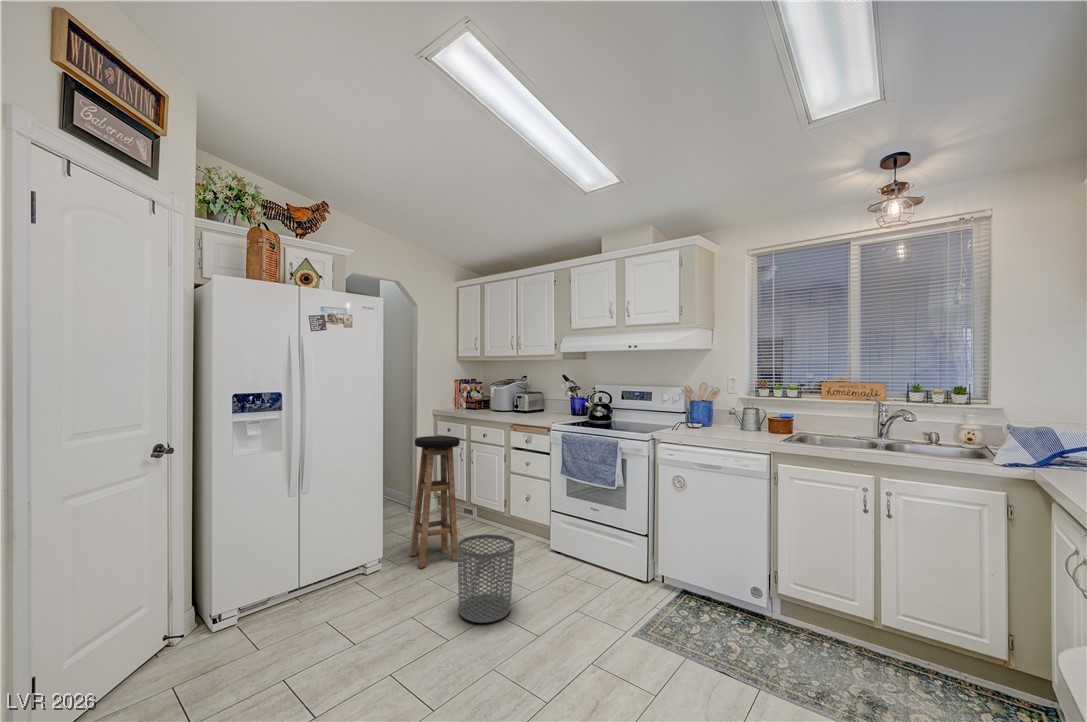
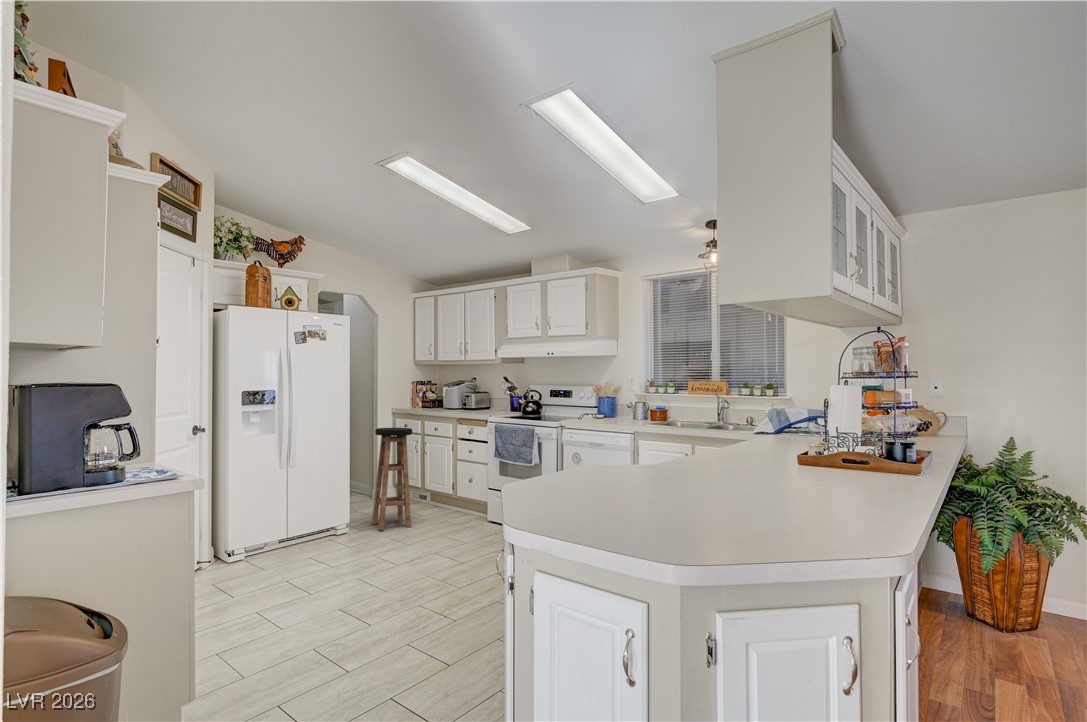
waste bin: present [458,534,515,623] -> none [407,498,450,556]

